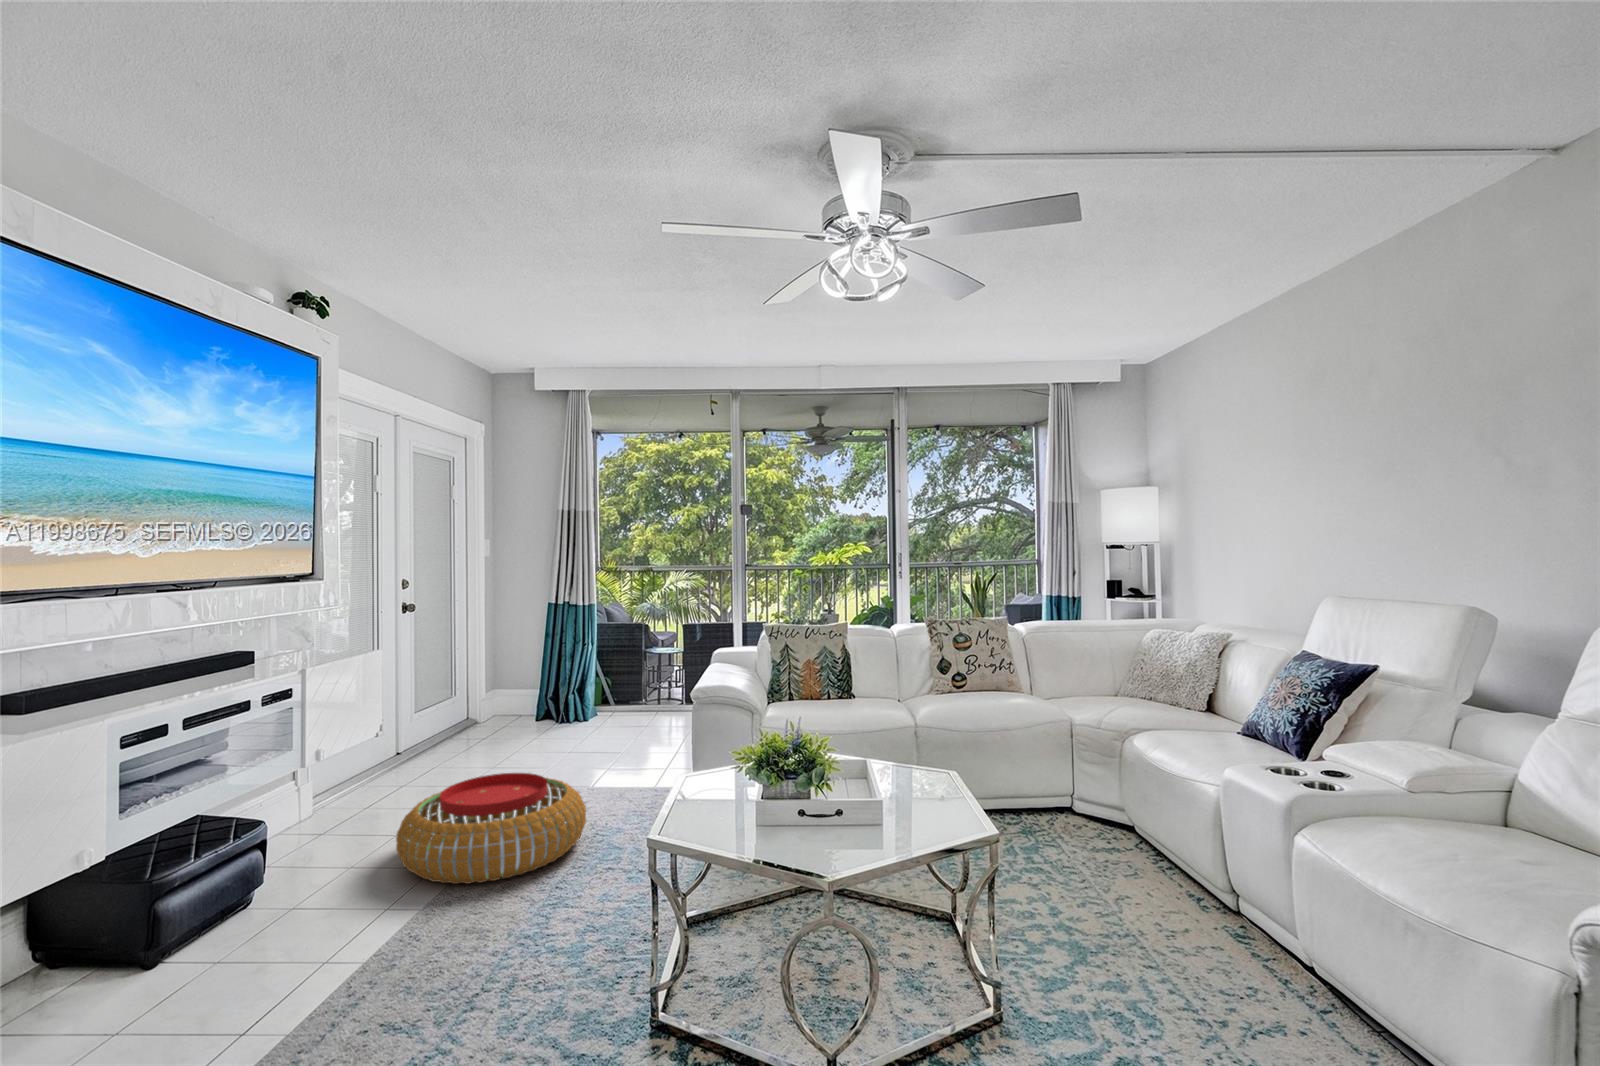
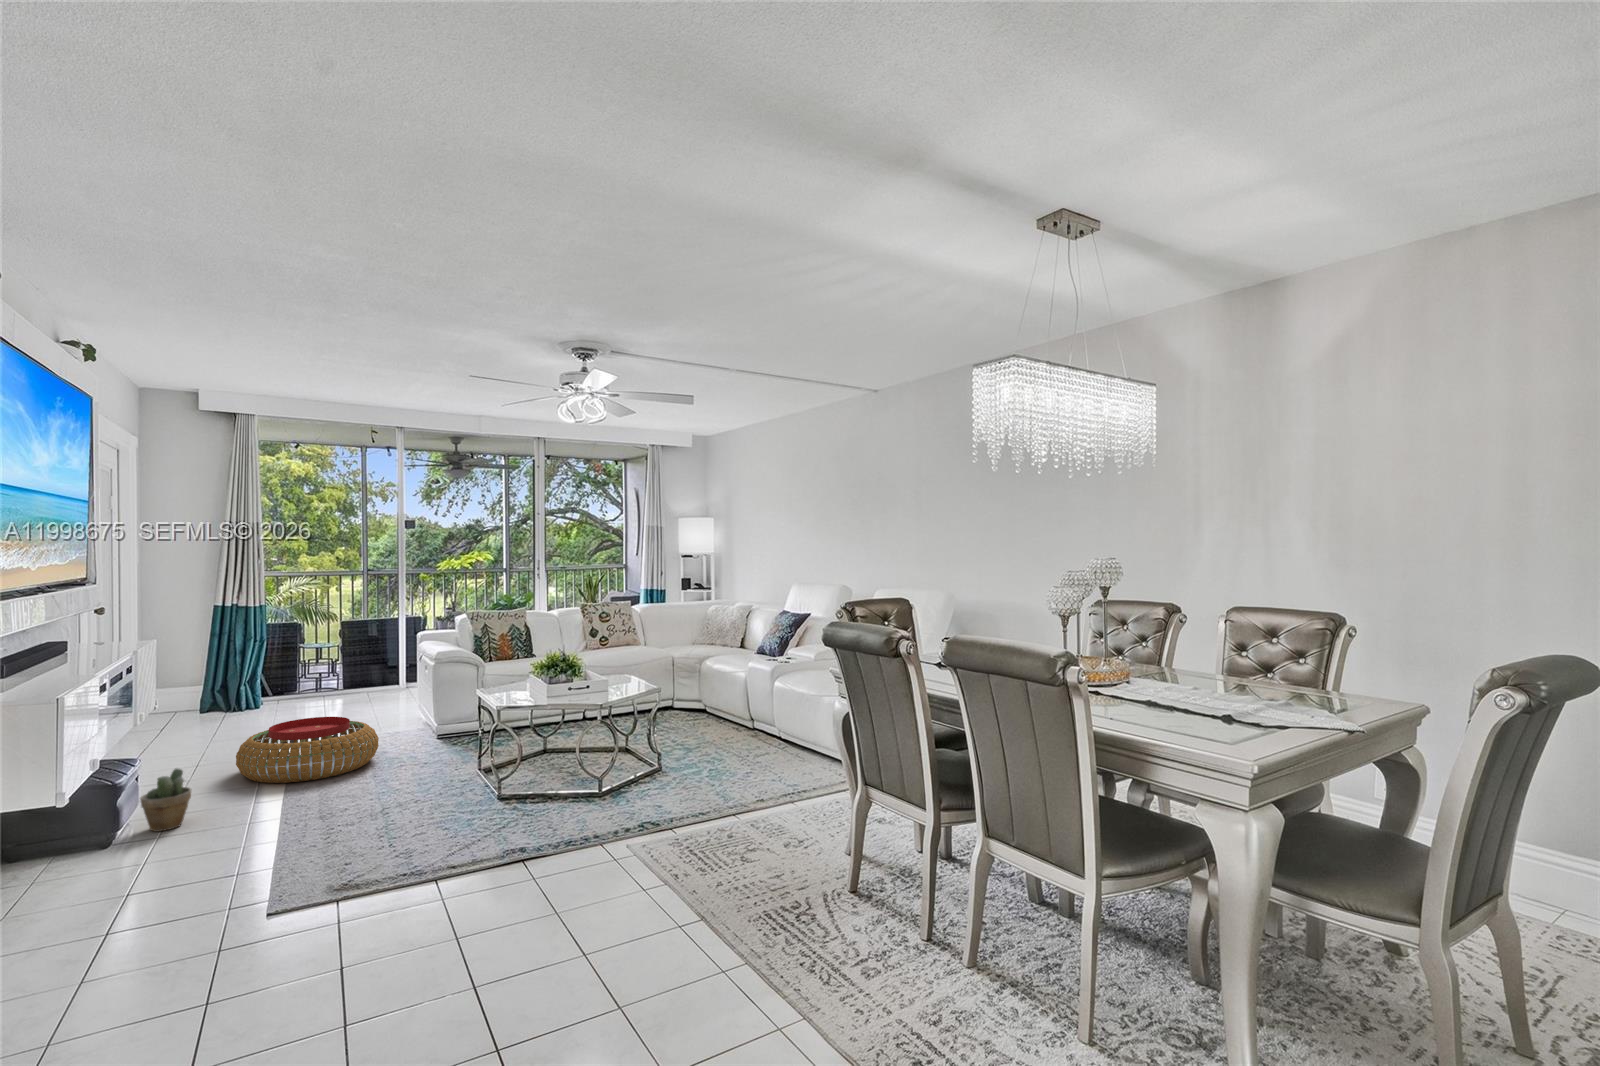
potted plant: none [159,865,238,968] -> present [140,768,191,832]

